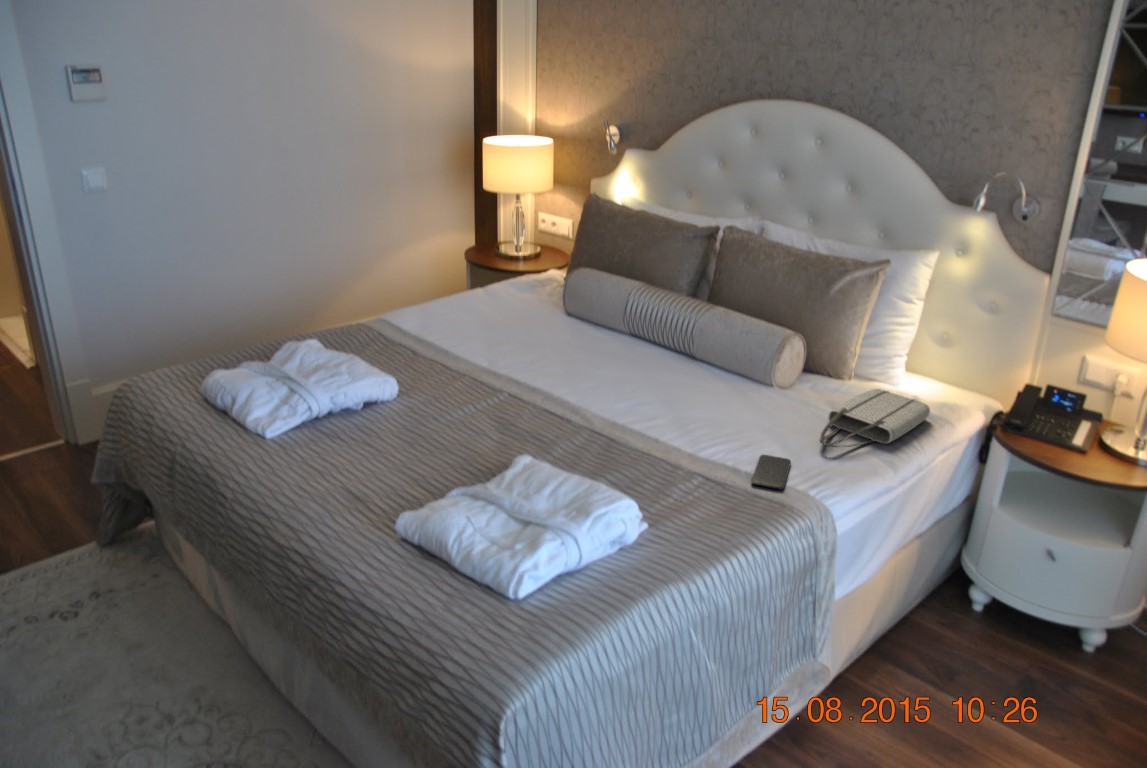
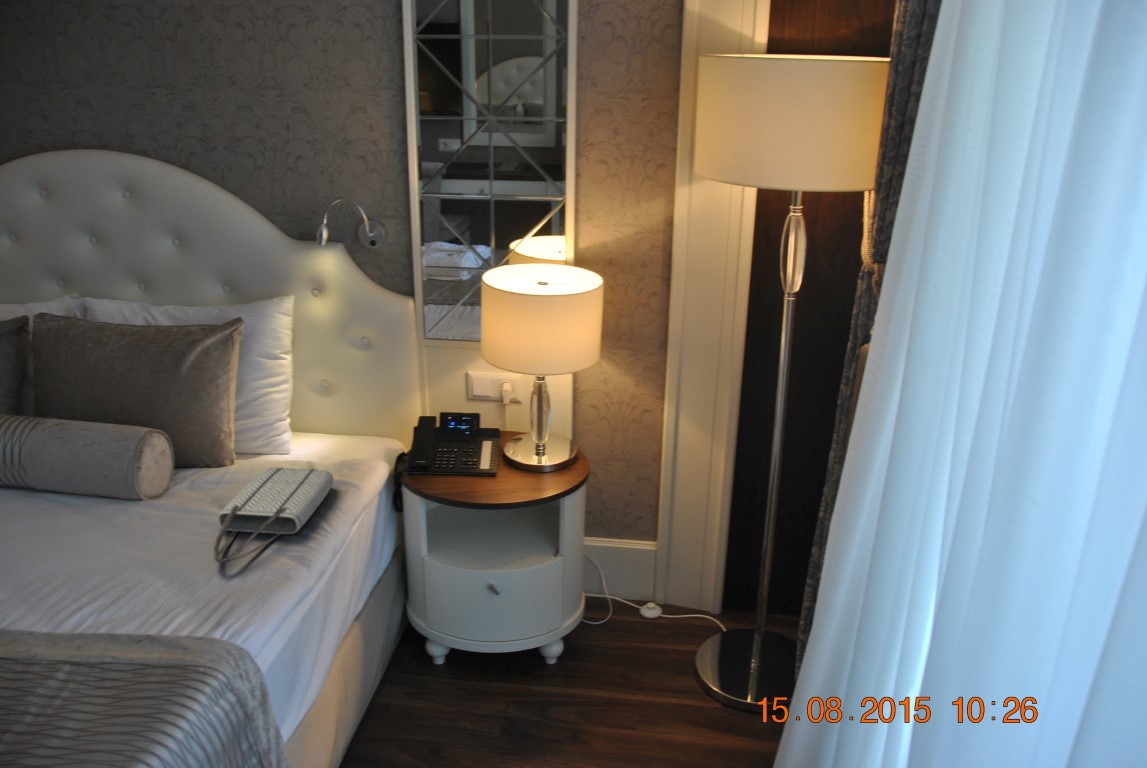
smartphone: present [751,455,791,489] -> none [134,597,183,652]

